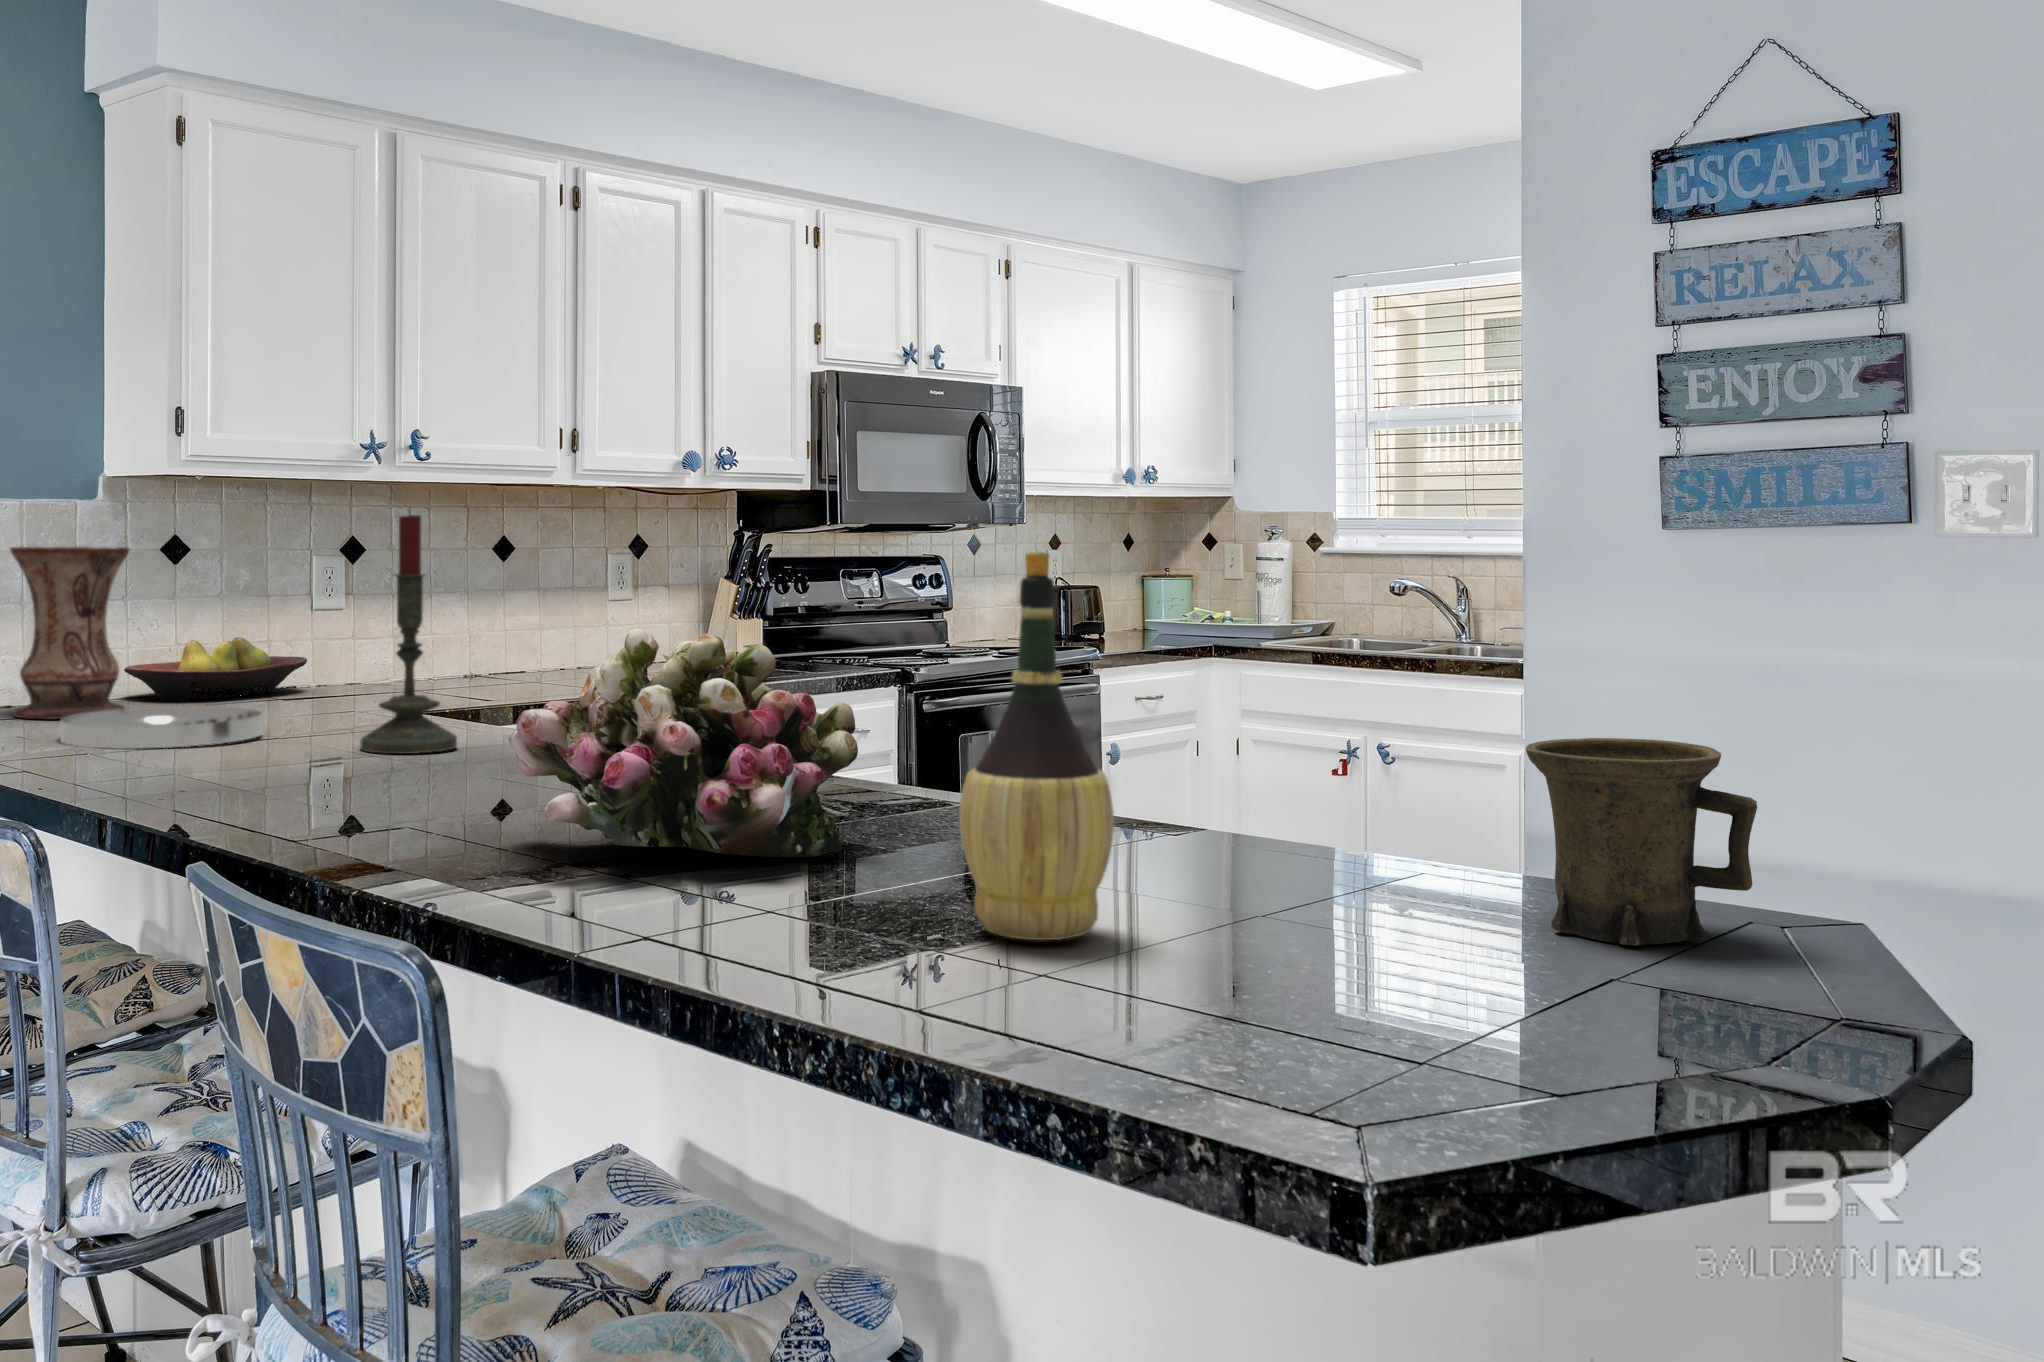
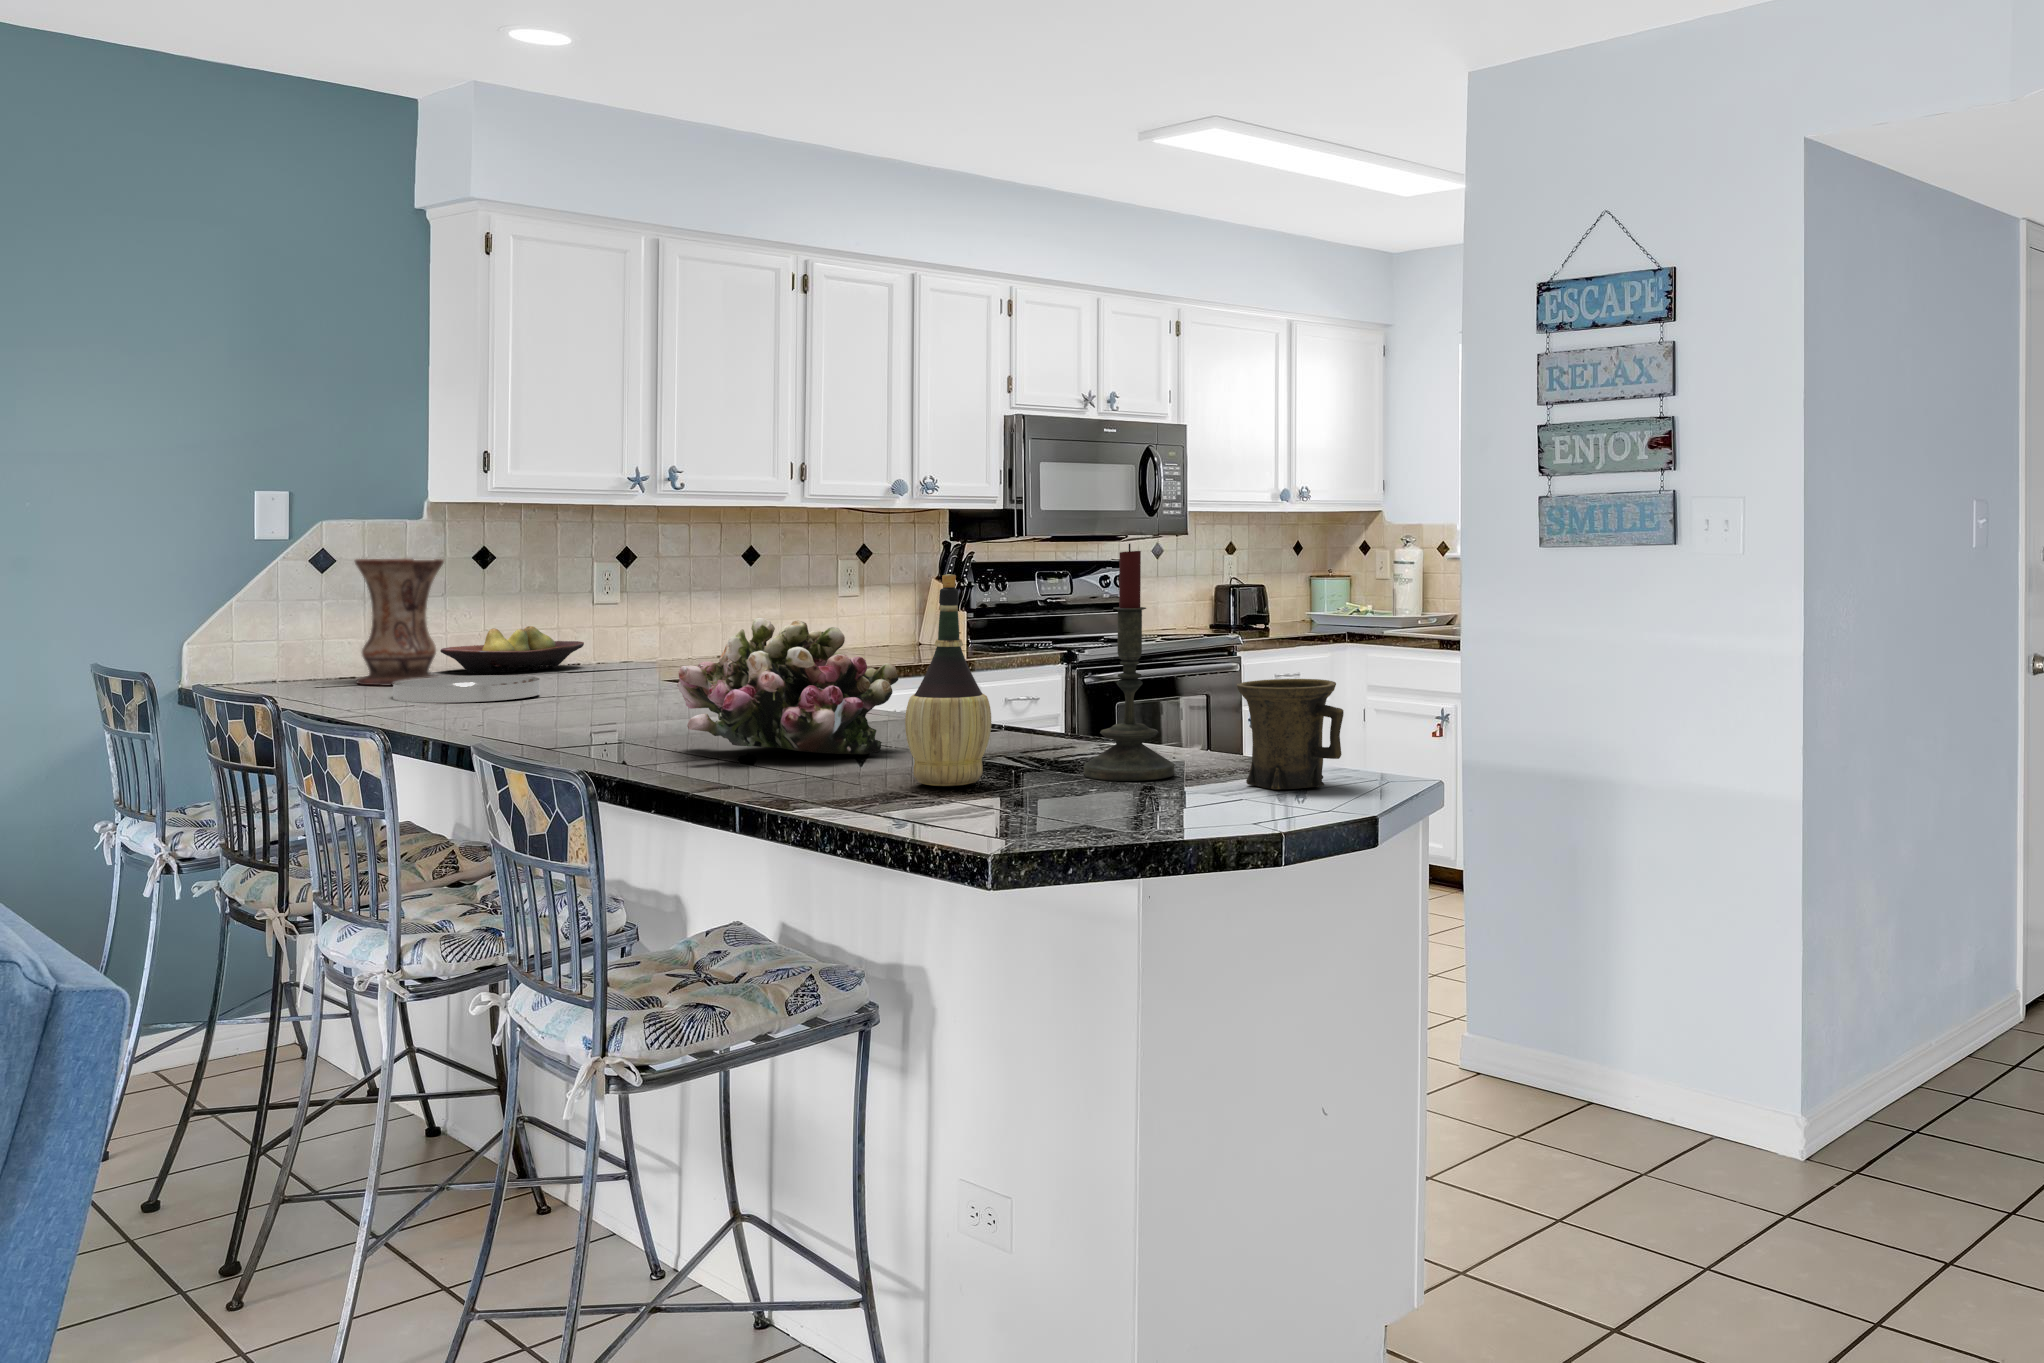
candle: present [360,513,457,754] -> present [1084,544,1174,781]

